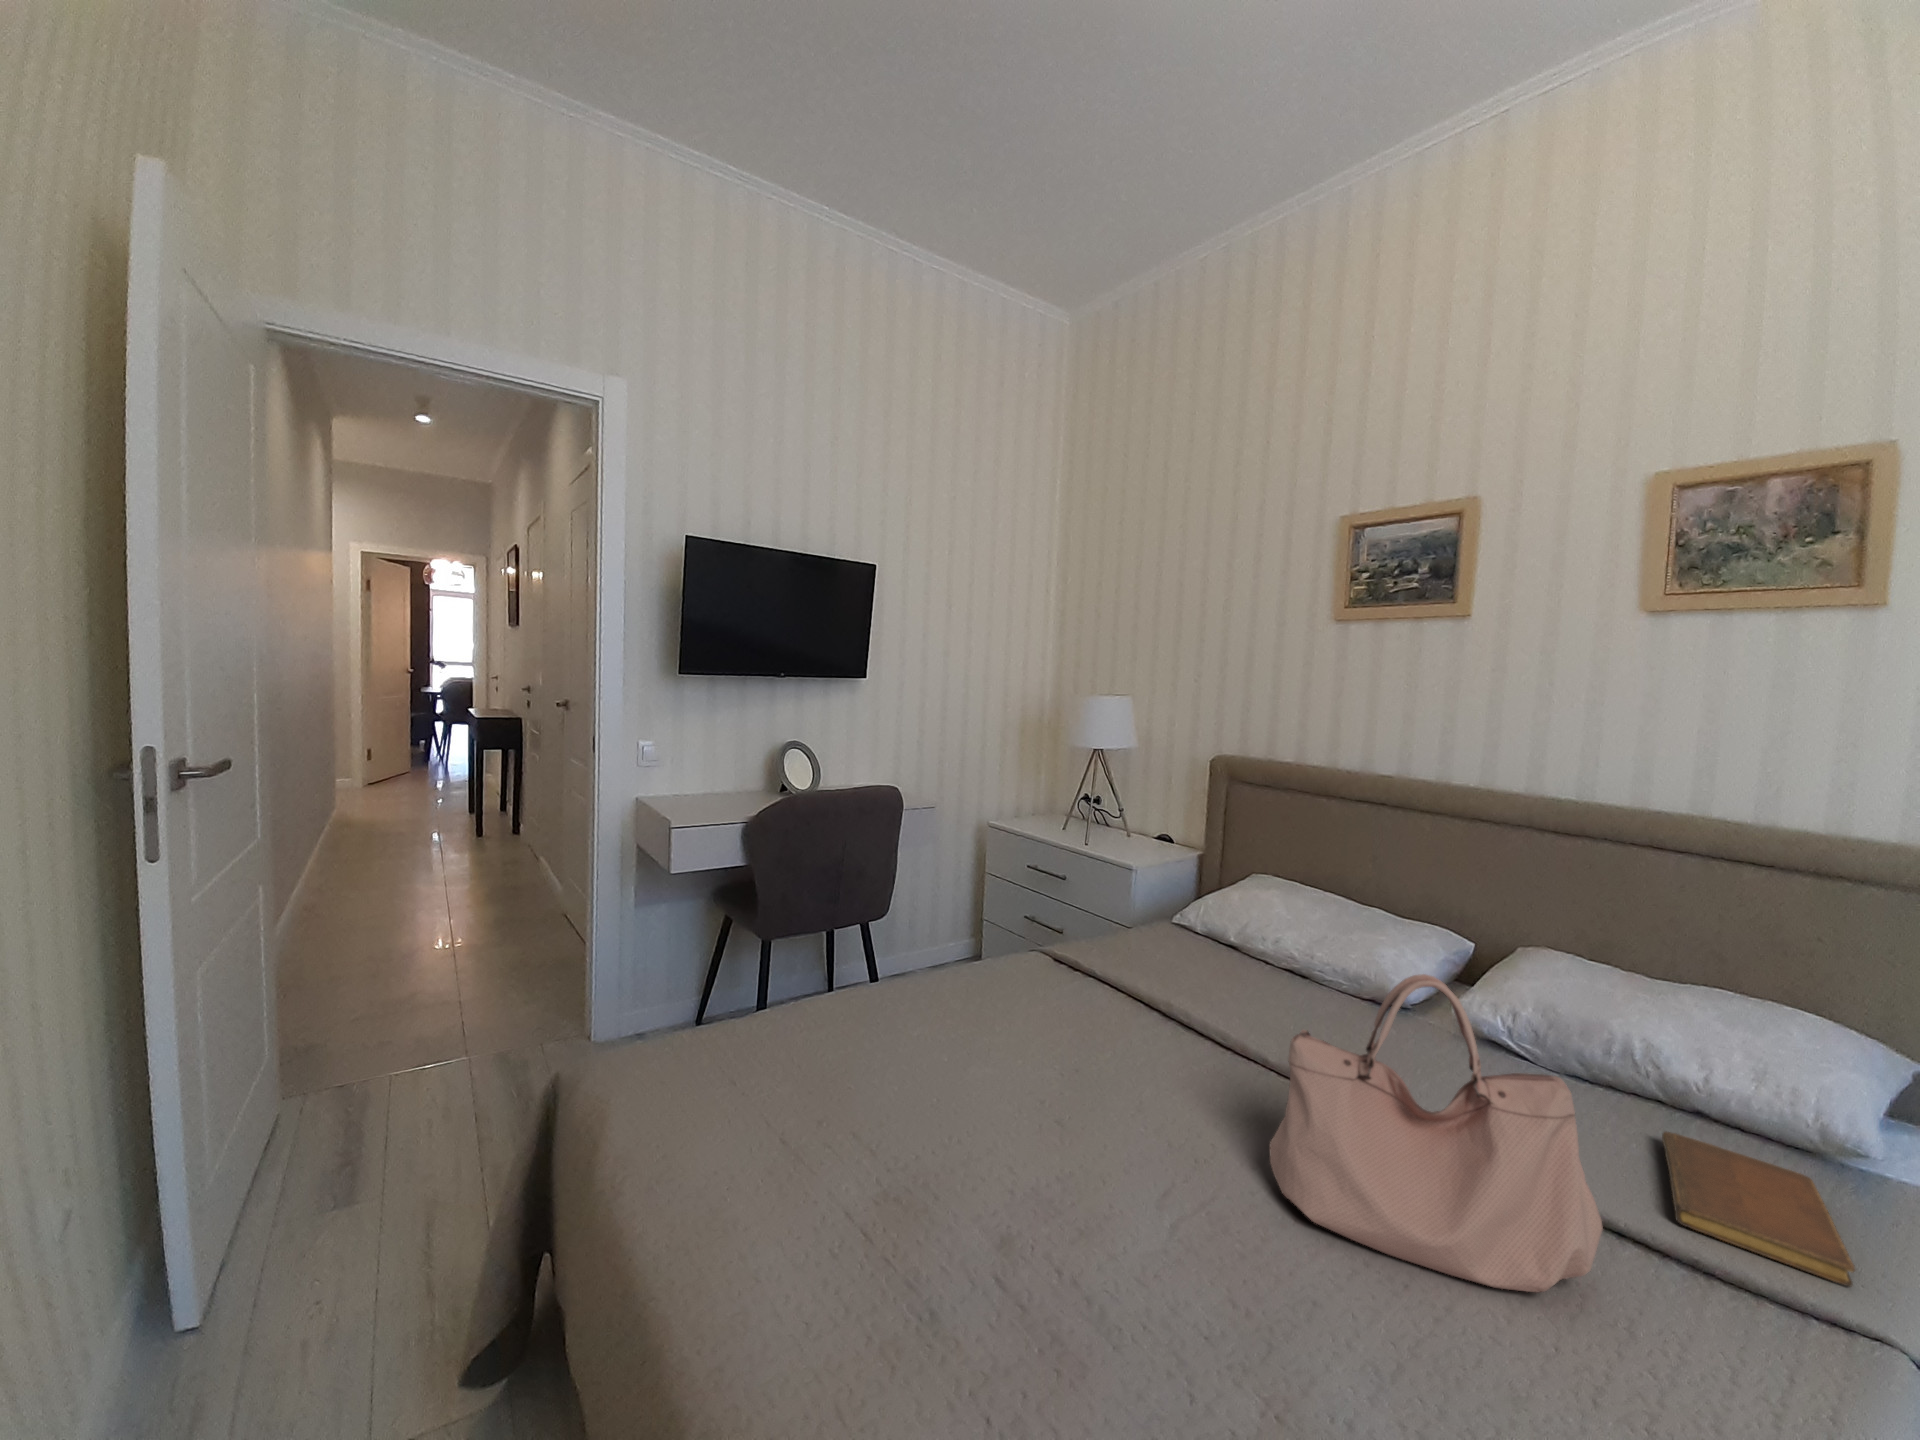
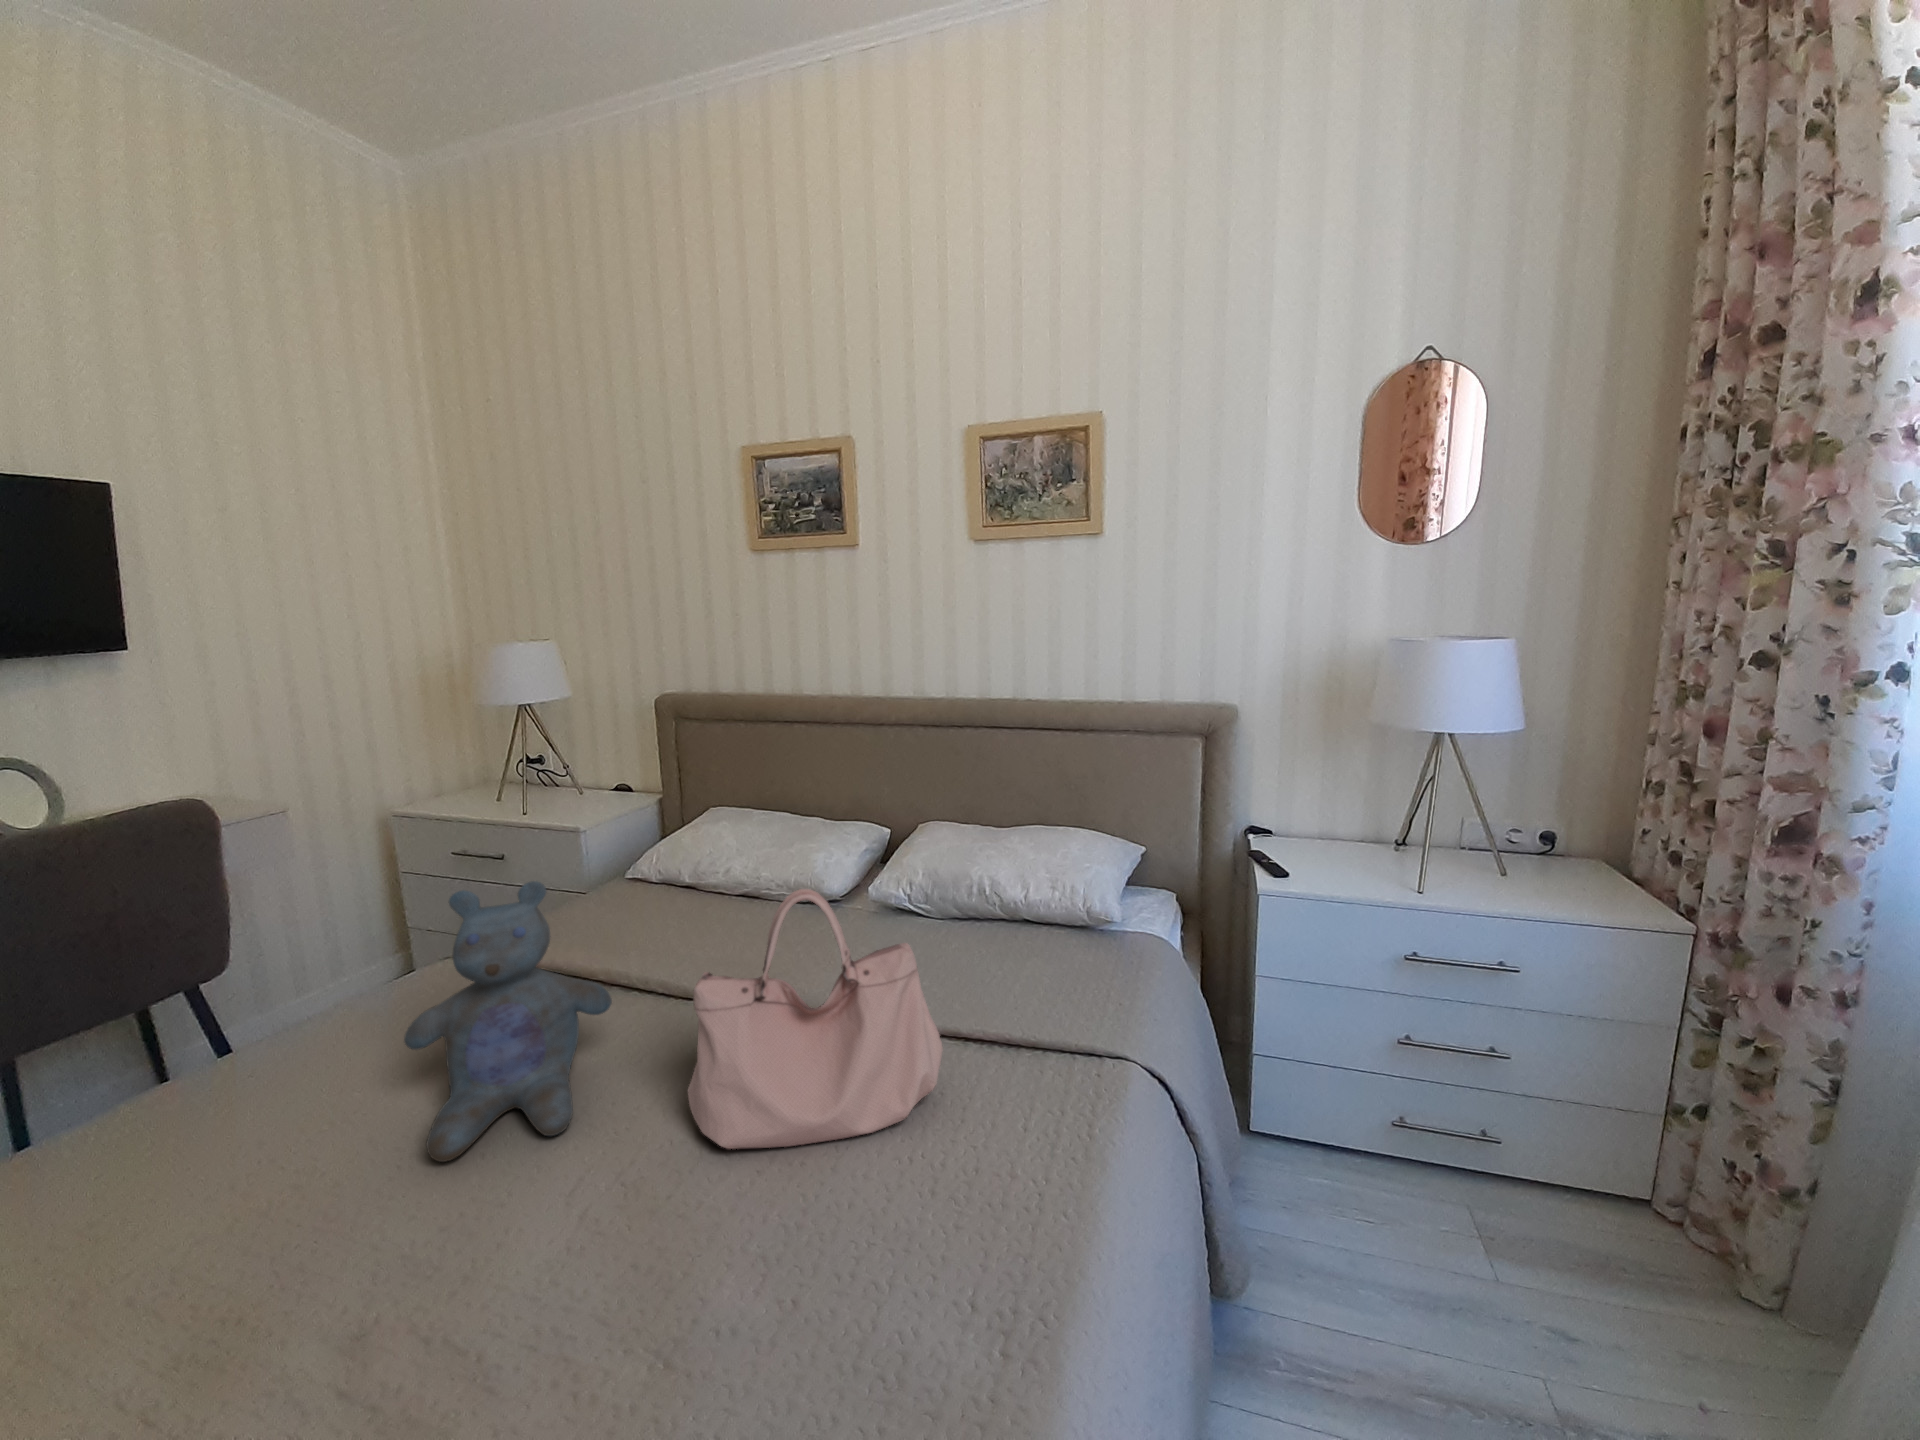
stuffed bear: none [1030,891,1192,1133] -> present [404,881,612,1162]
notebook: present [1662,1132,1855,1287] -> none [998,943,1088,1015]

